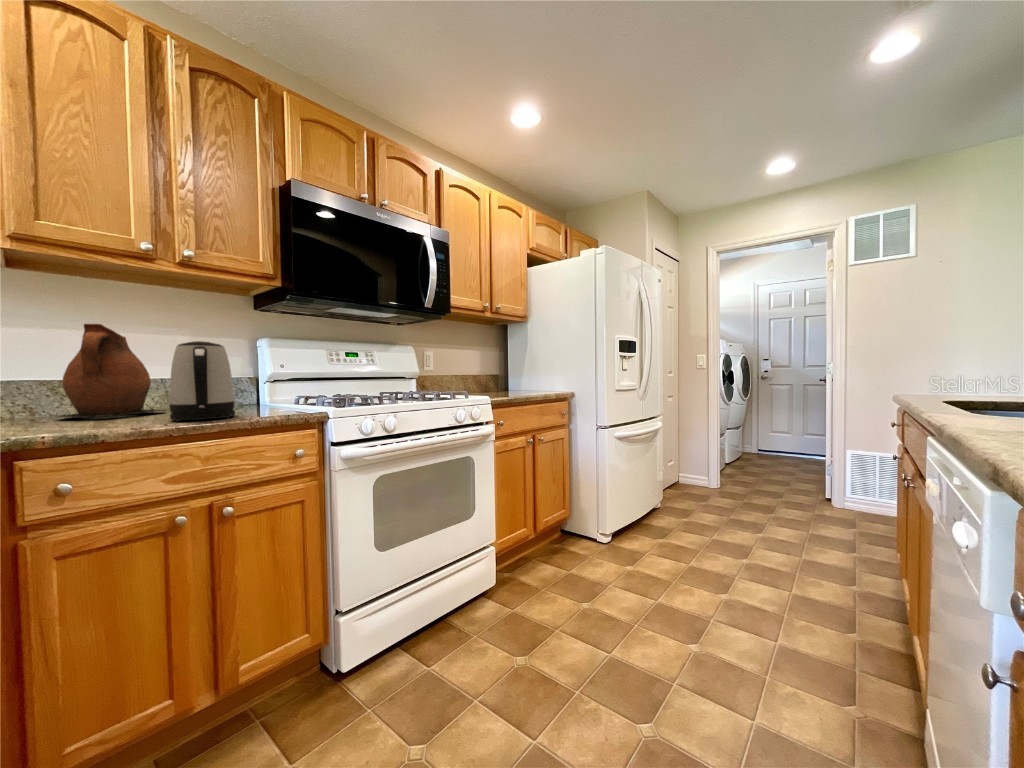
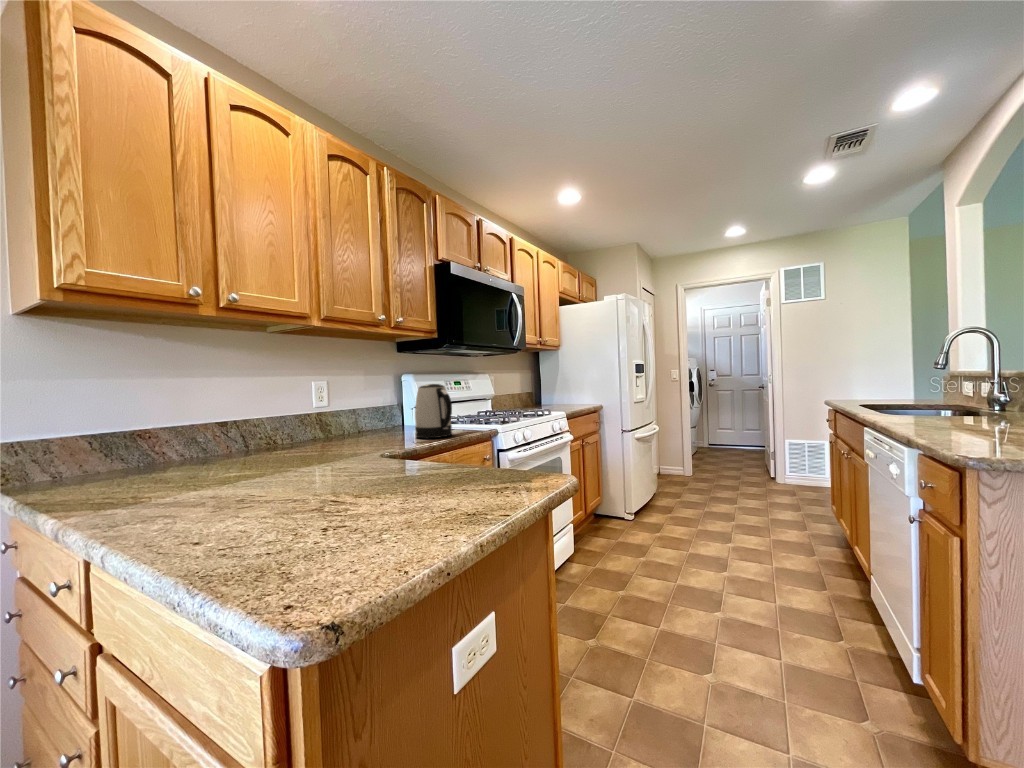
ceramic pitcher: present [58,324,166,418] -> none [314,373,378,441]

